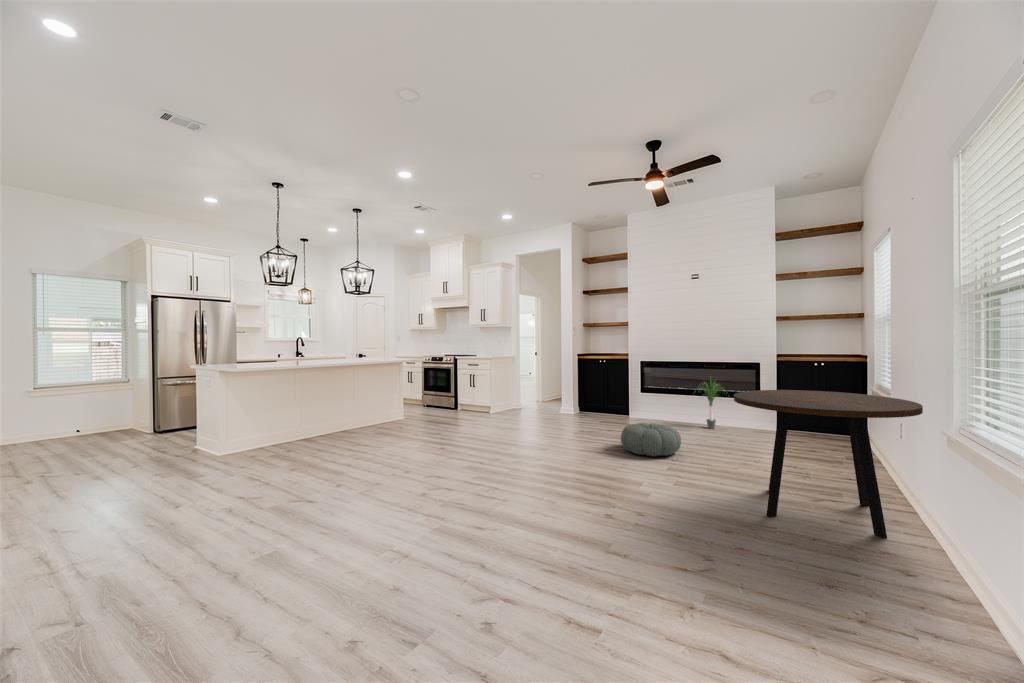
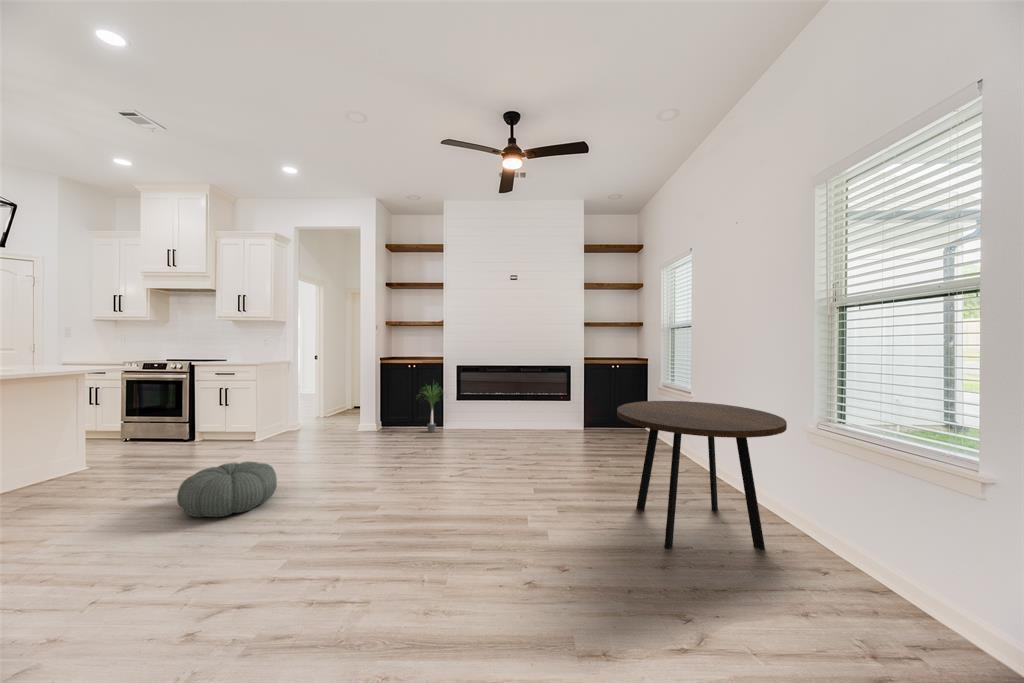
potted plant: present [702,382,719,429] -> present [424,384,440,433]
pouf: present [621,423,681,456] -> present [177,462,277,517]

